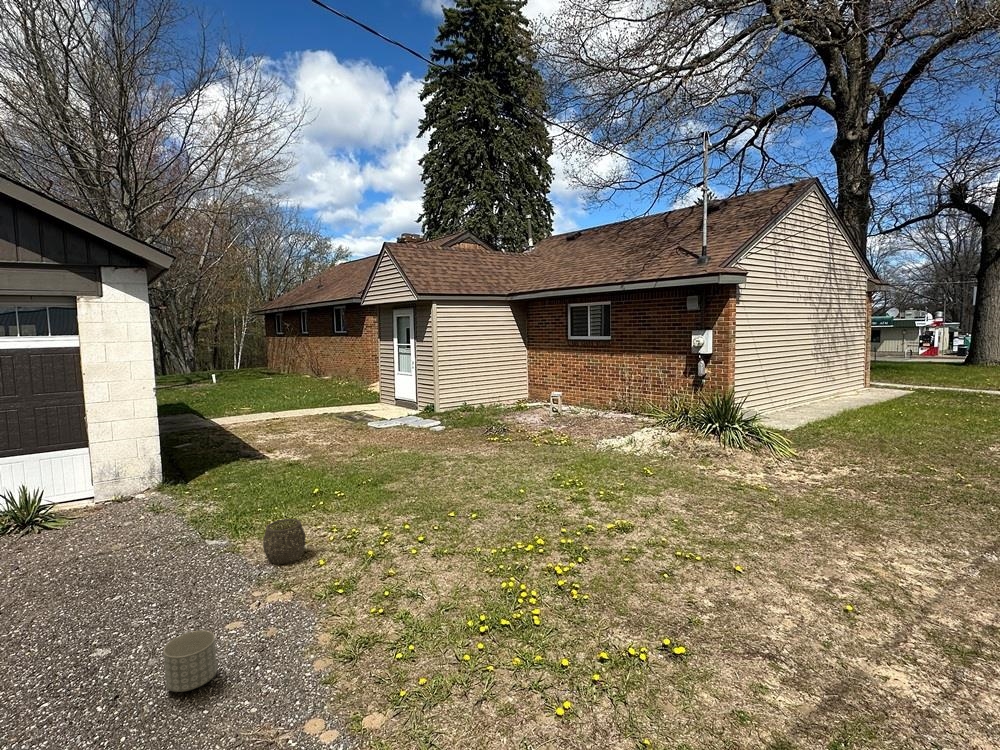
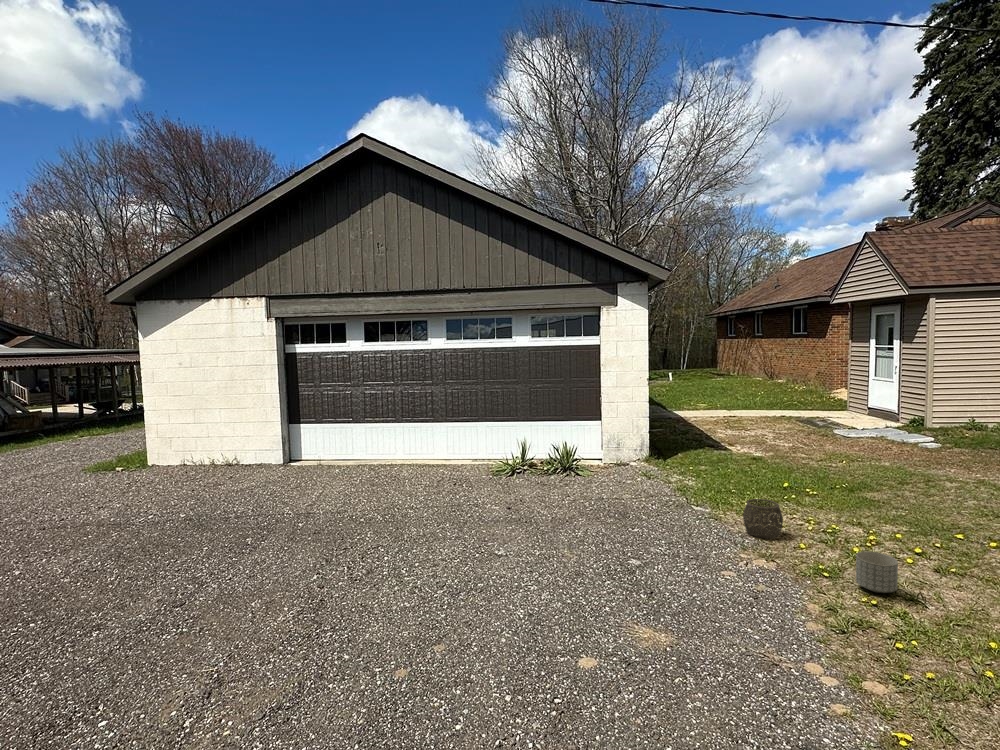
planter: present [163,630,217,692] -> present [856,551,898,593]

